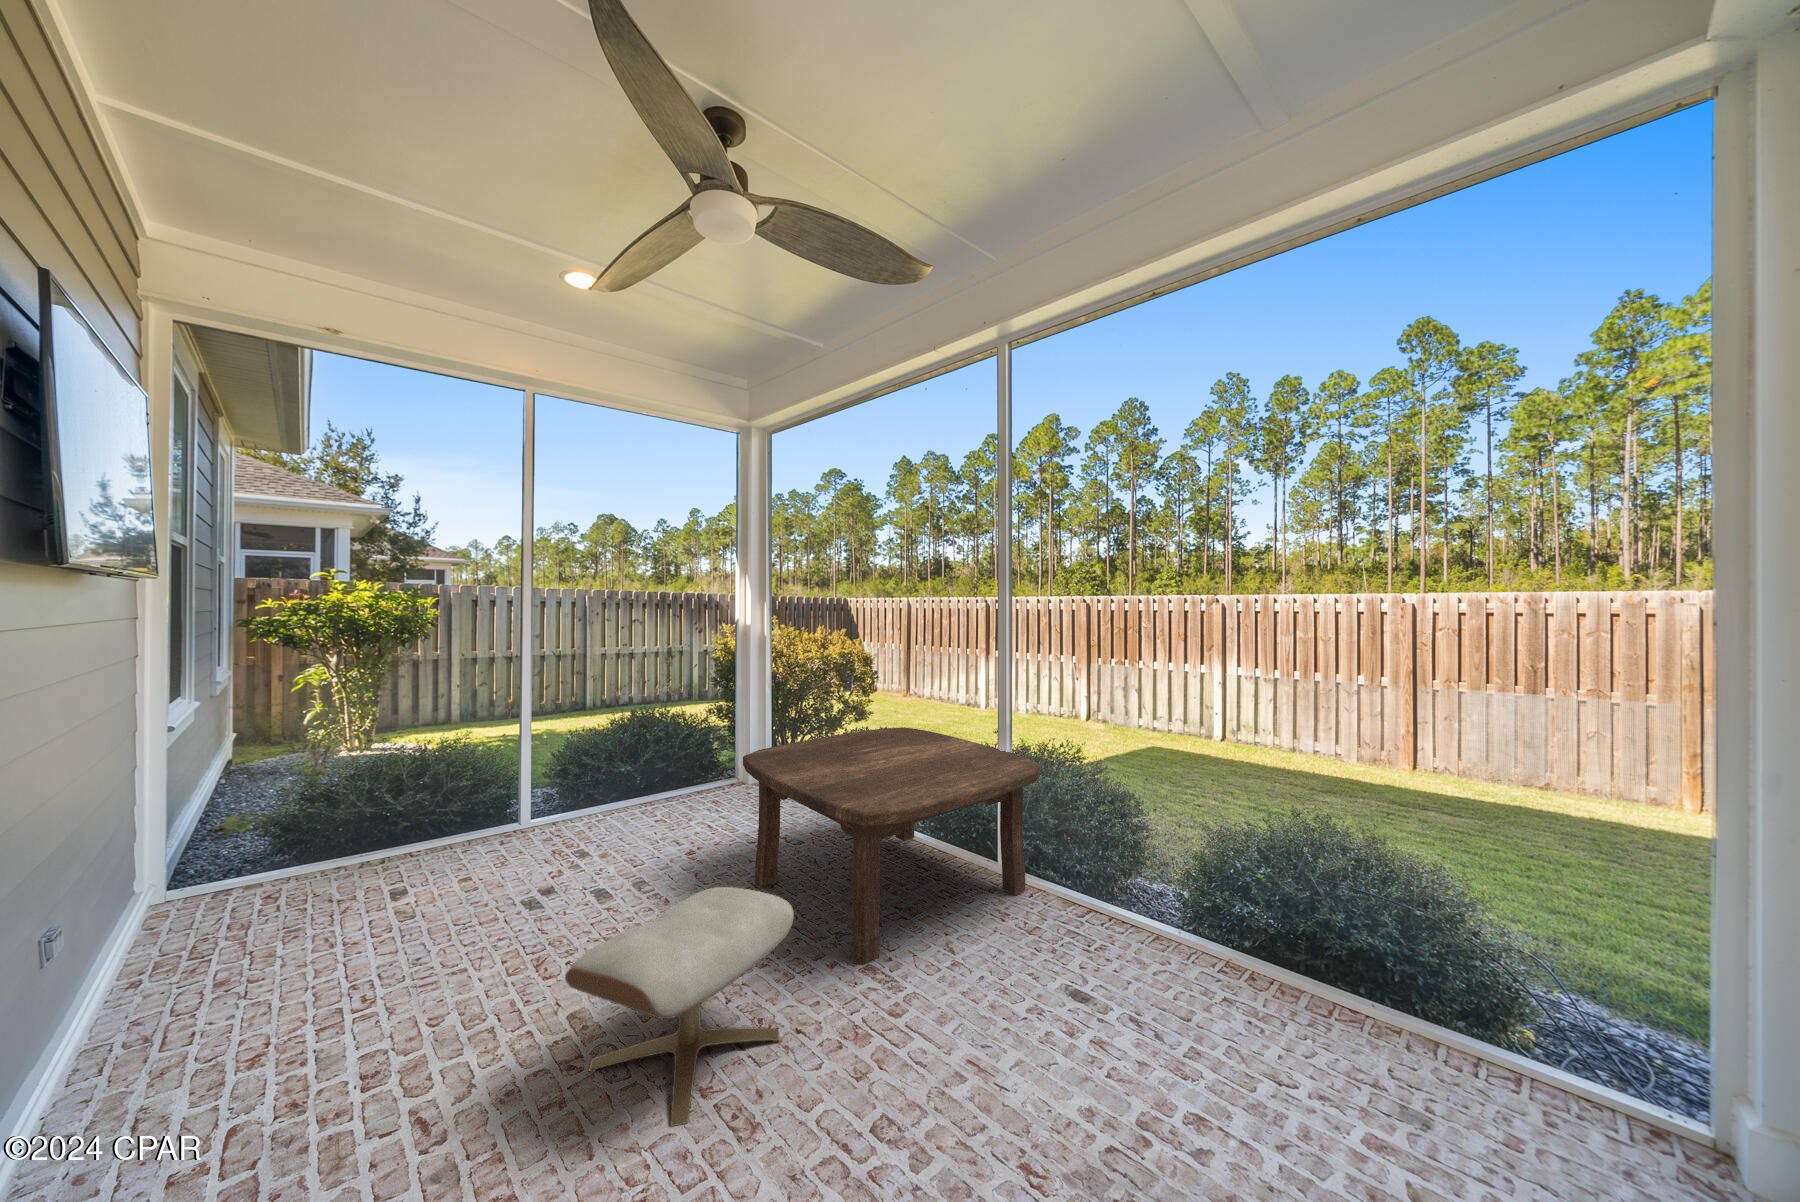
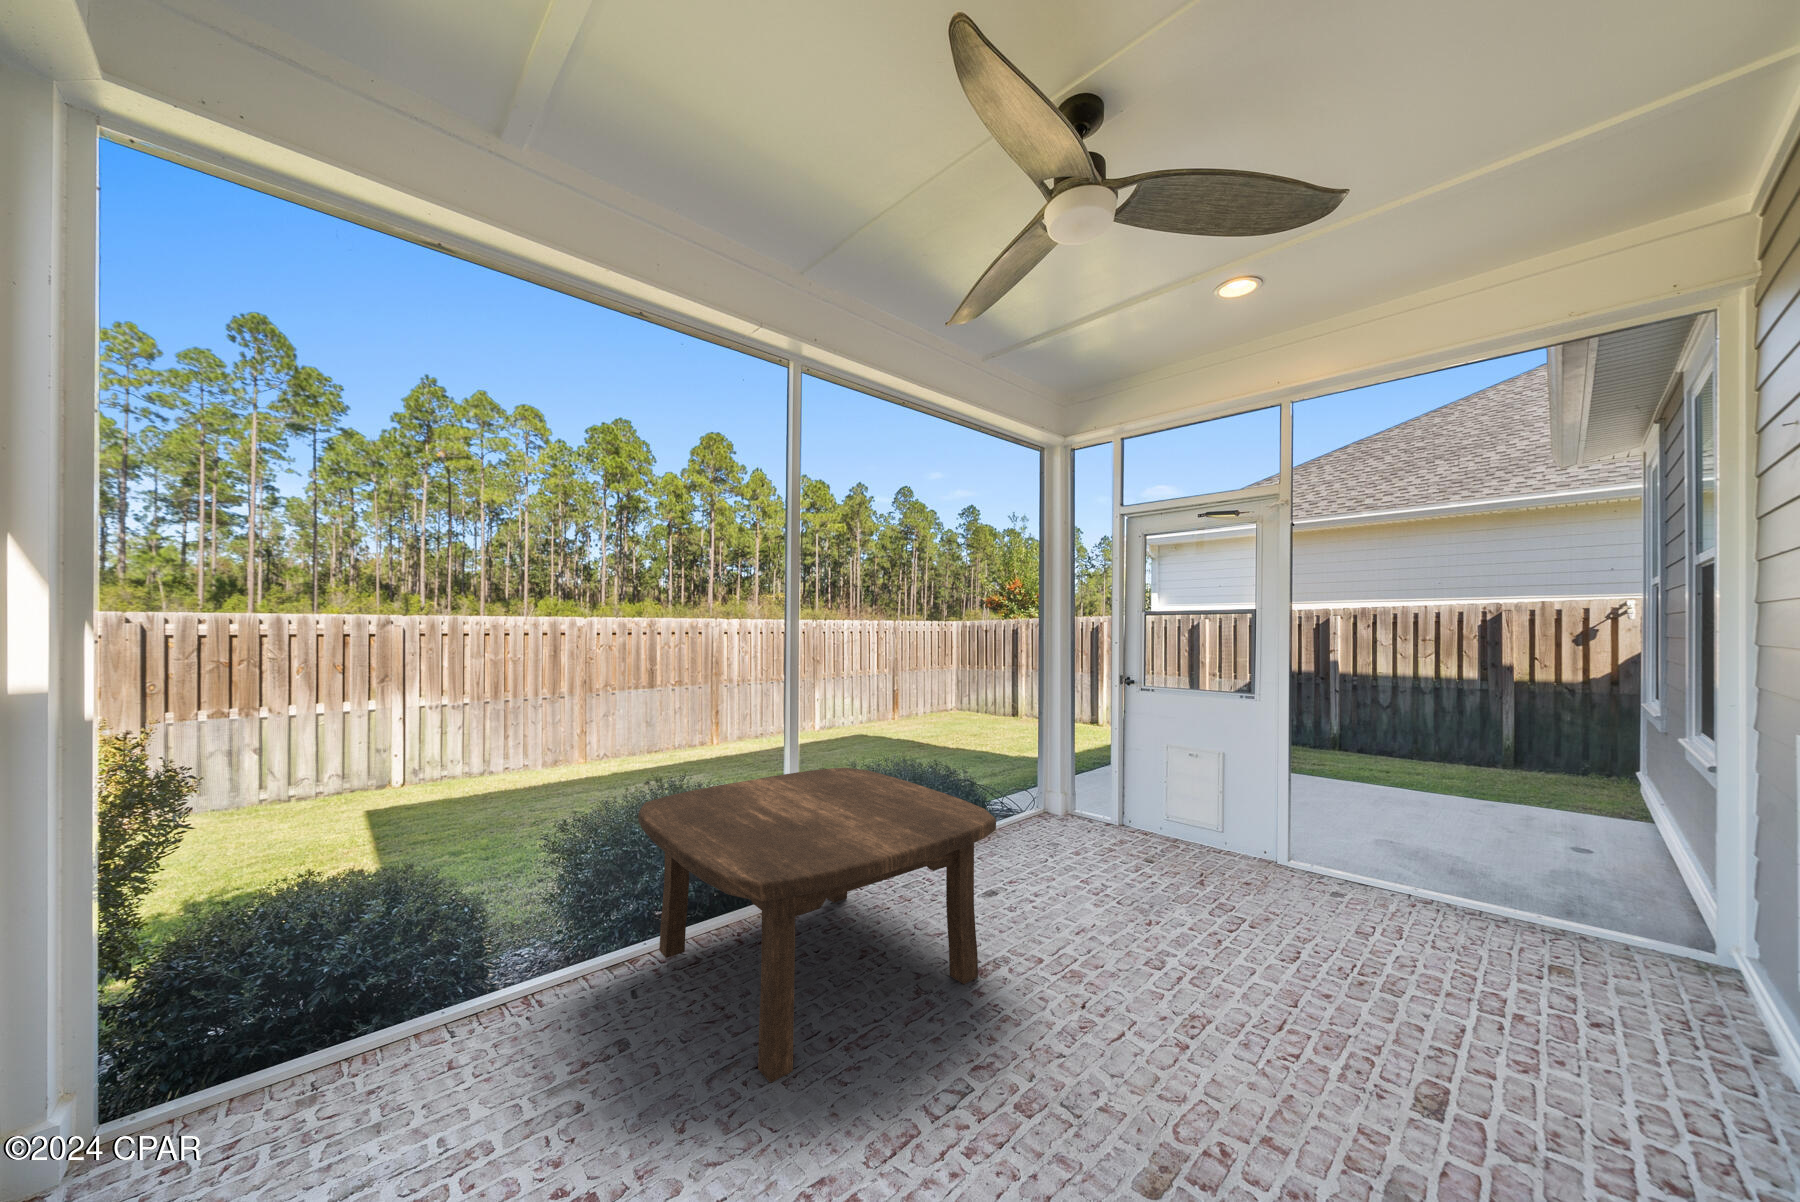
ottoman: present [565,887,794,1126] -> none [1042,899,1254,1140]

